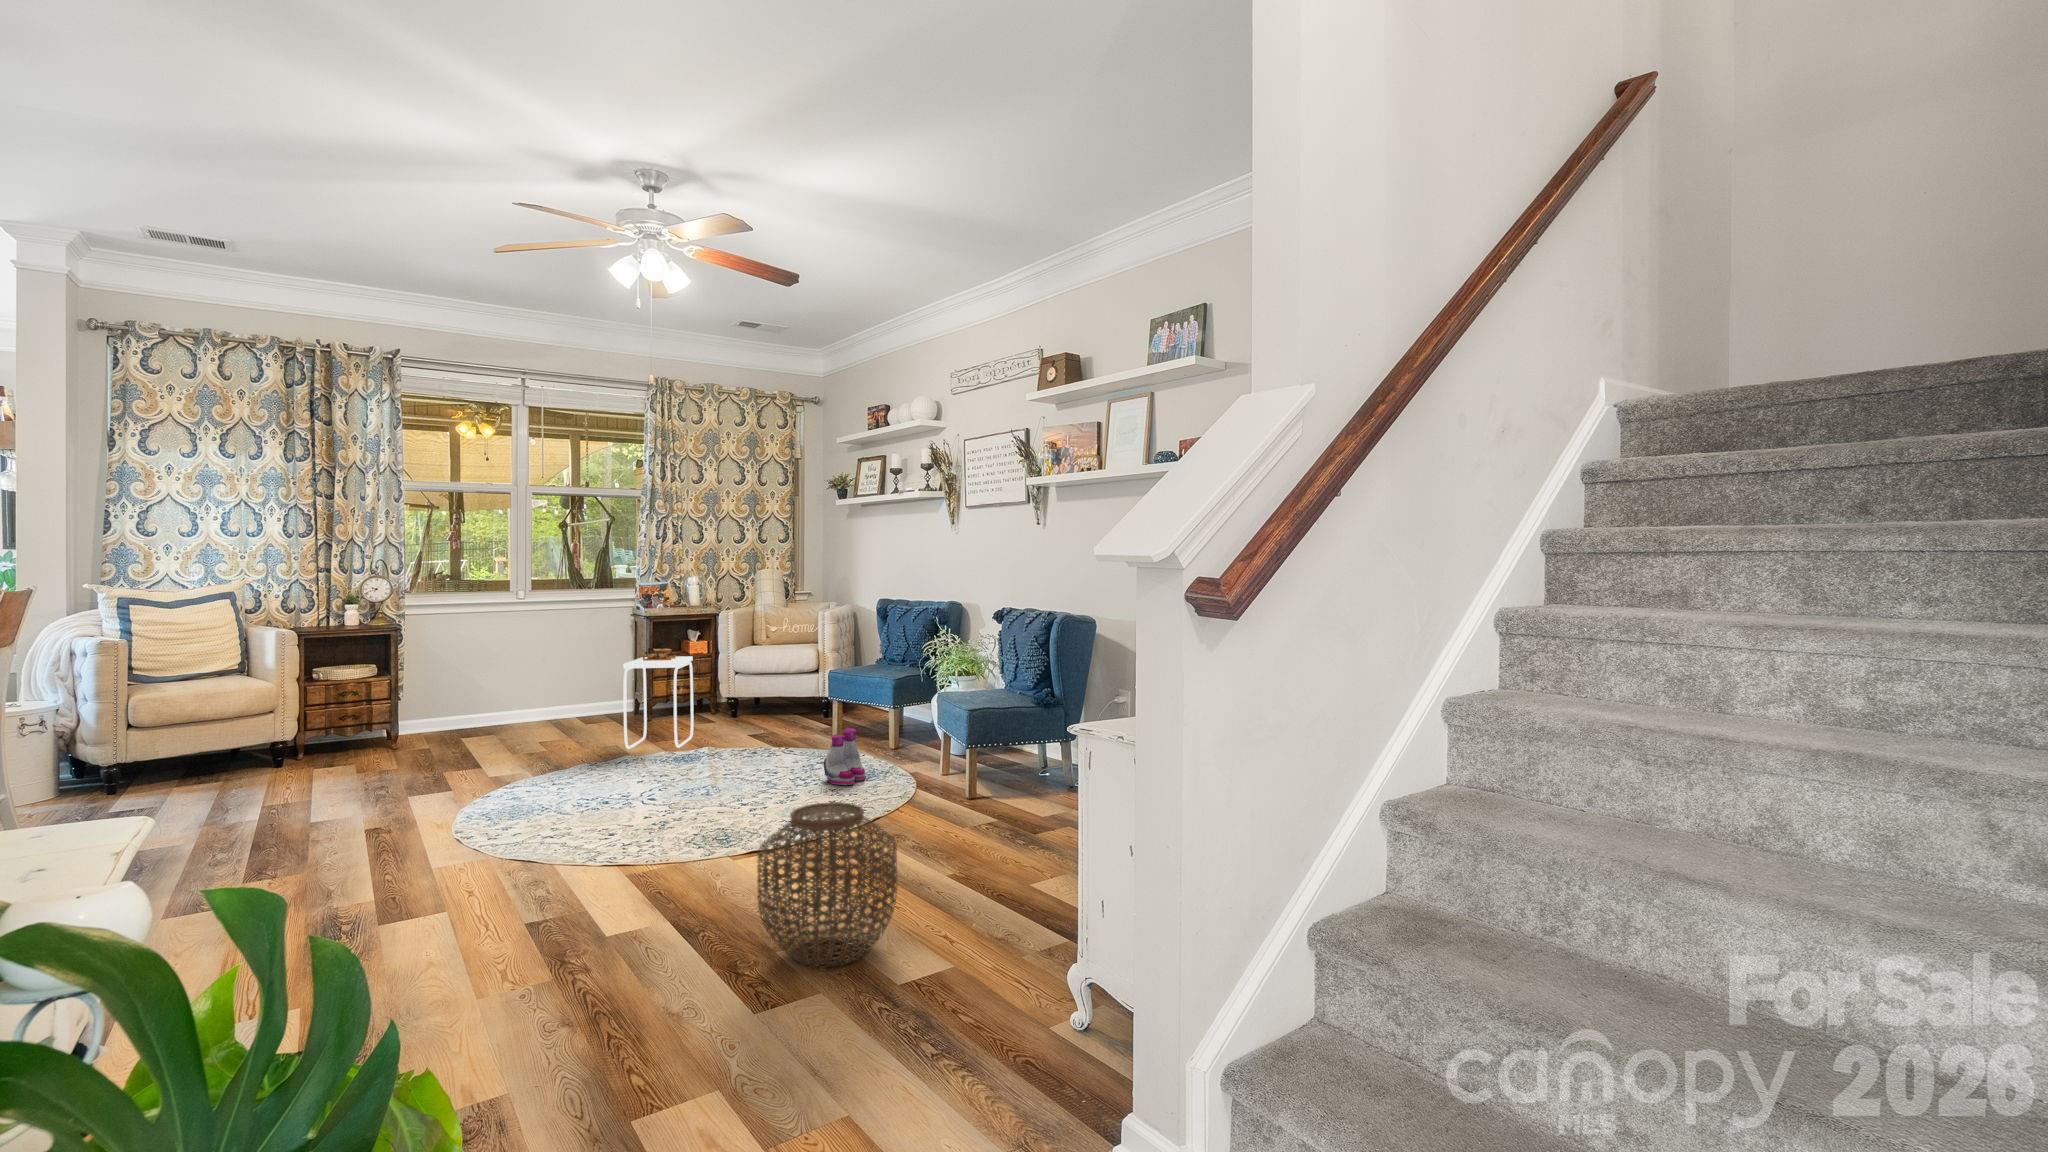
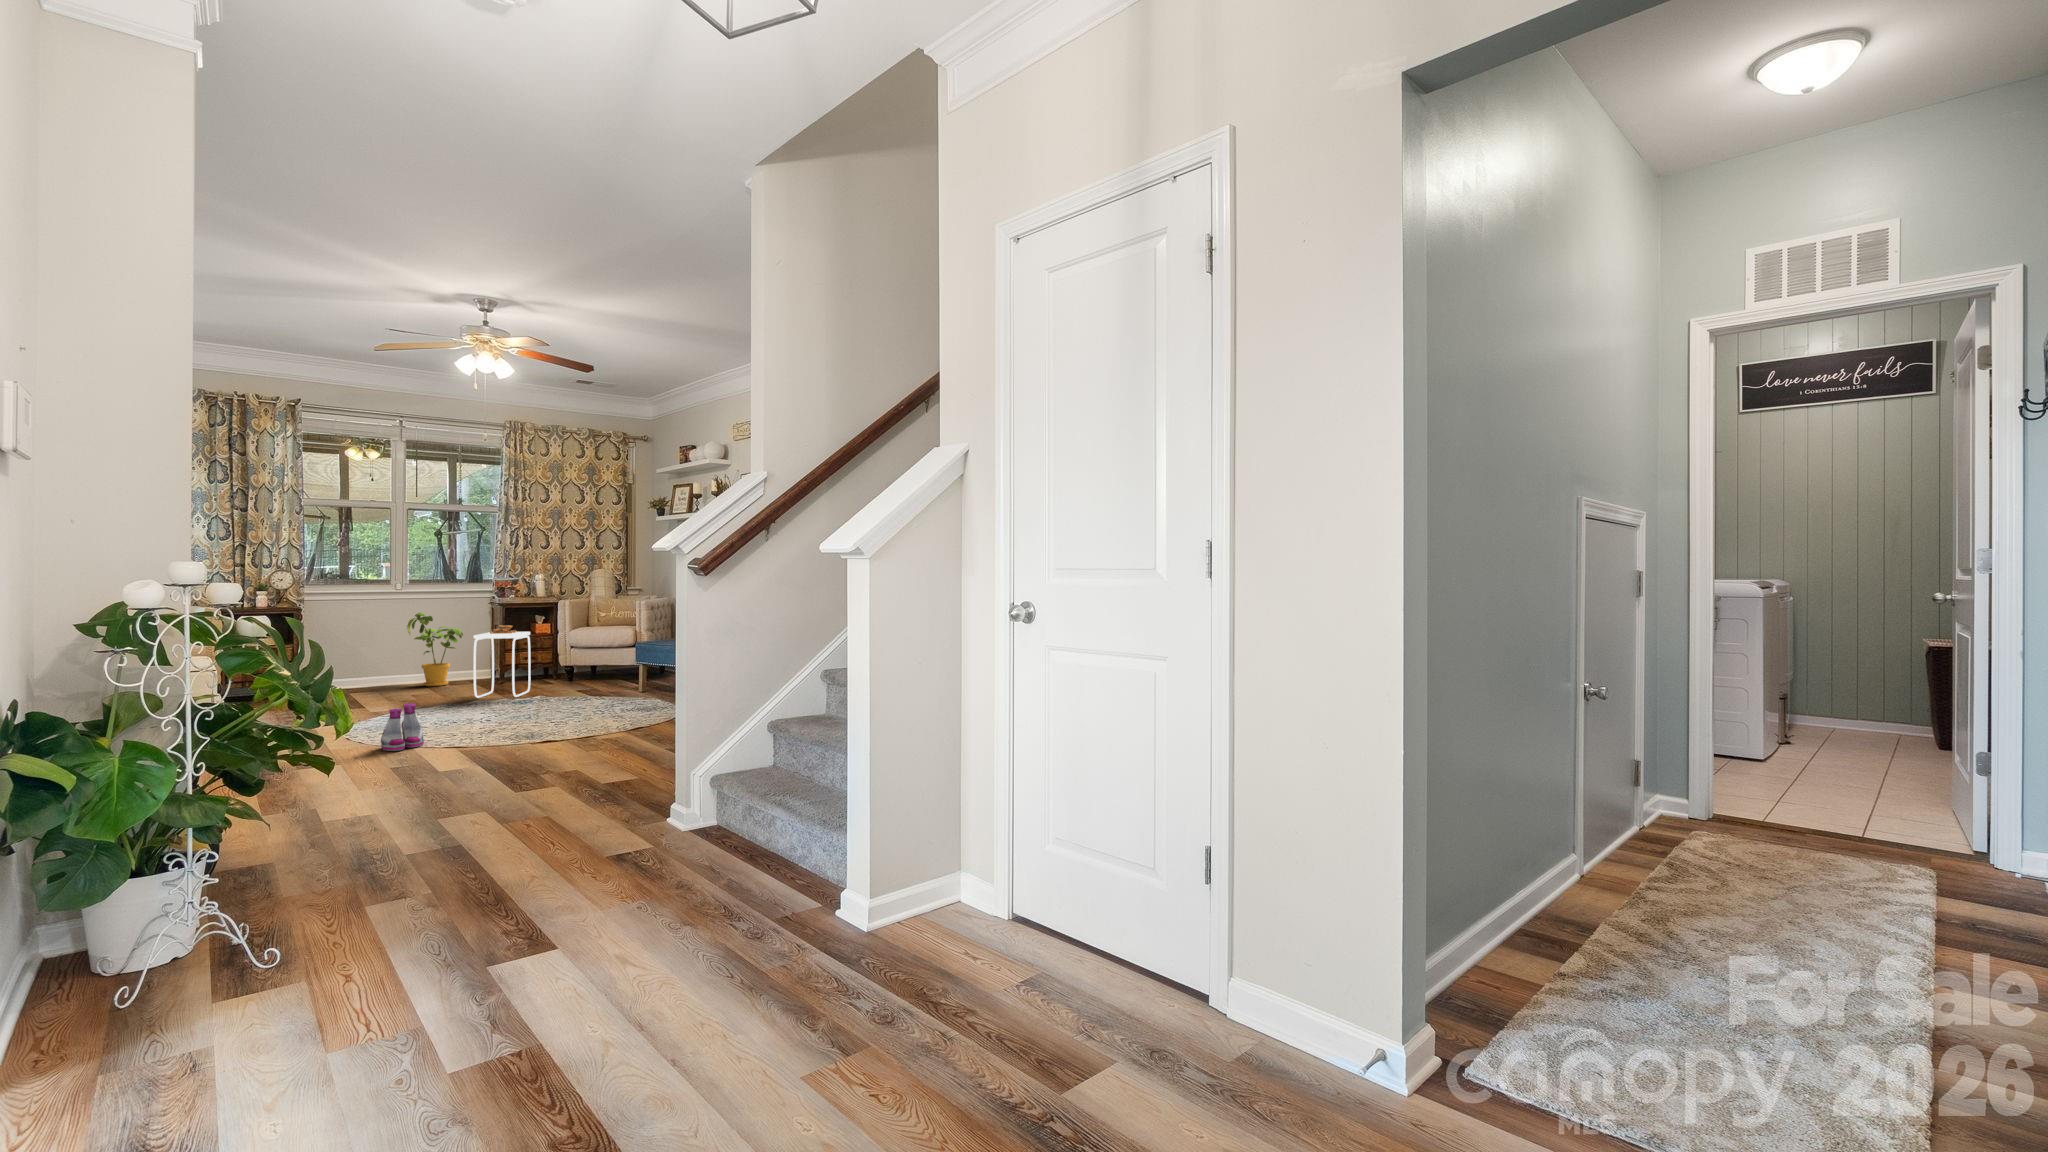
house plant: none [533,630,602,726] -> present [407,612,463,686]
boots: present [823,728,865,785] -> present [381,703,424,751]
woven basket: present [757,802,897,966] -> none [520,695,605,781]

